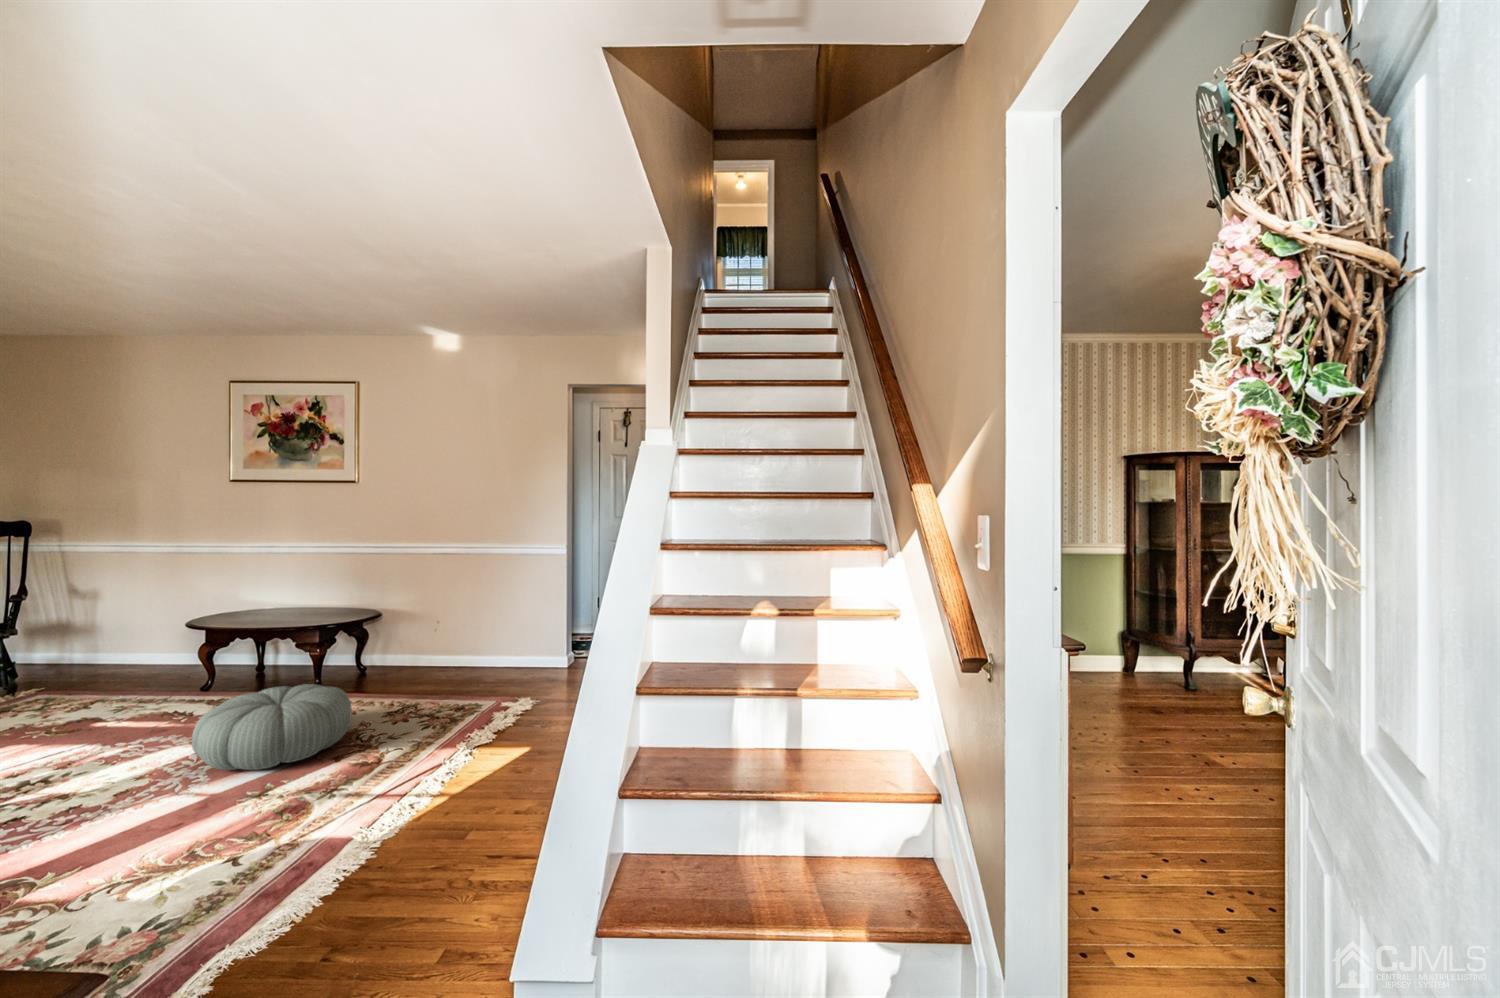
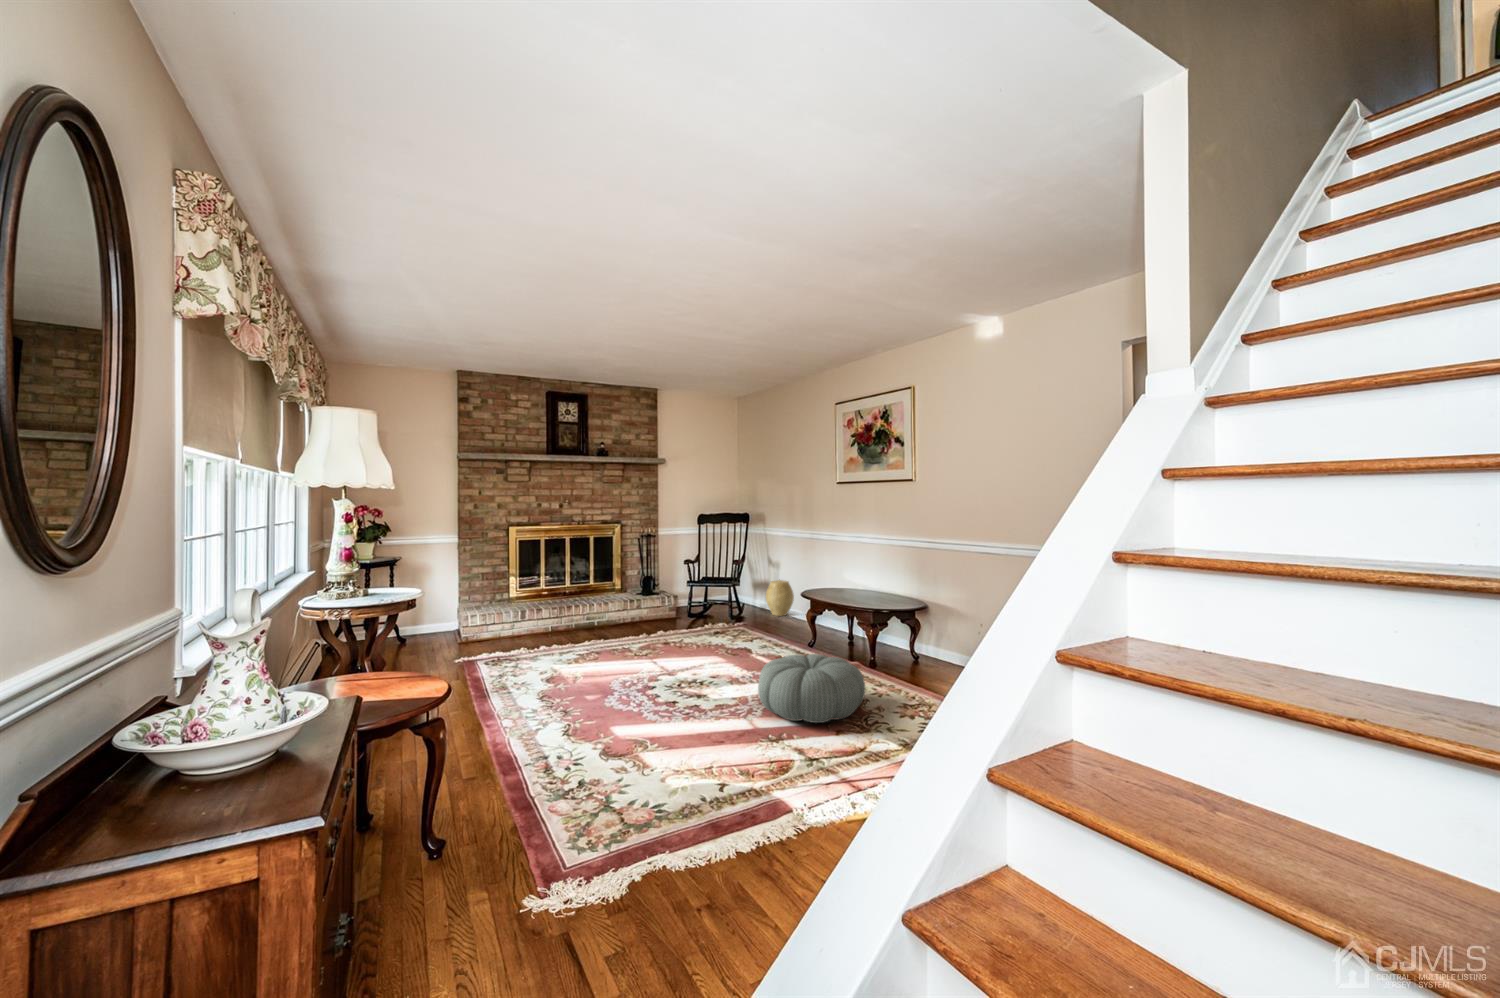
woven basket: none [74,613,134,665] -> present [766,580,794,616]

